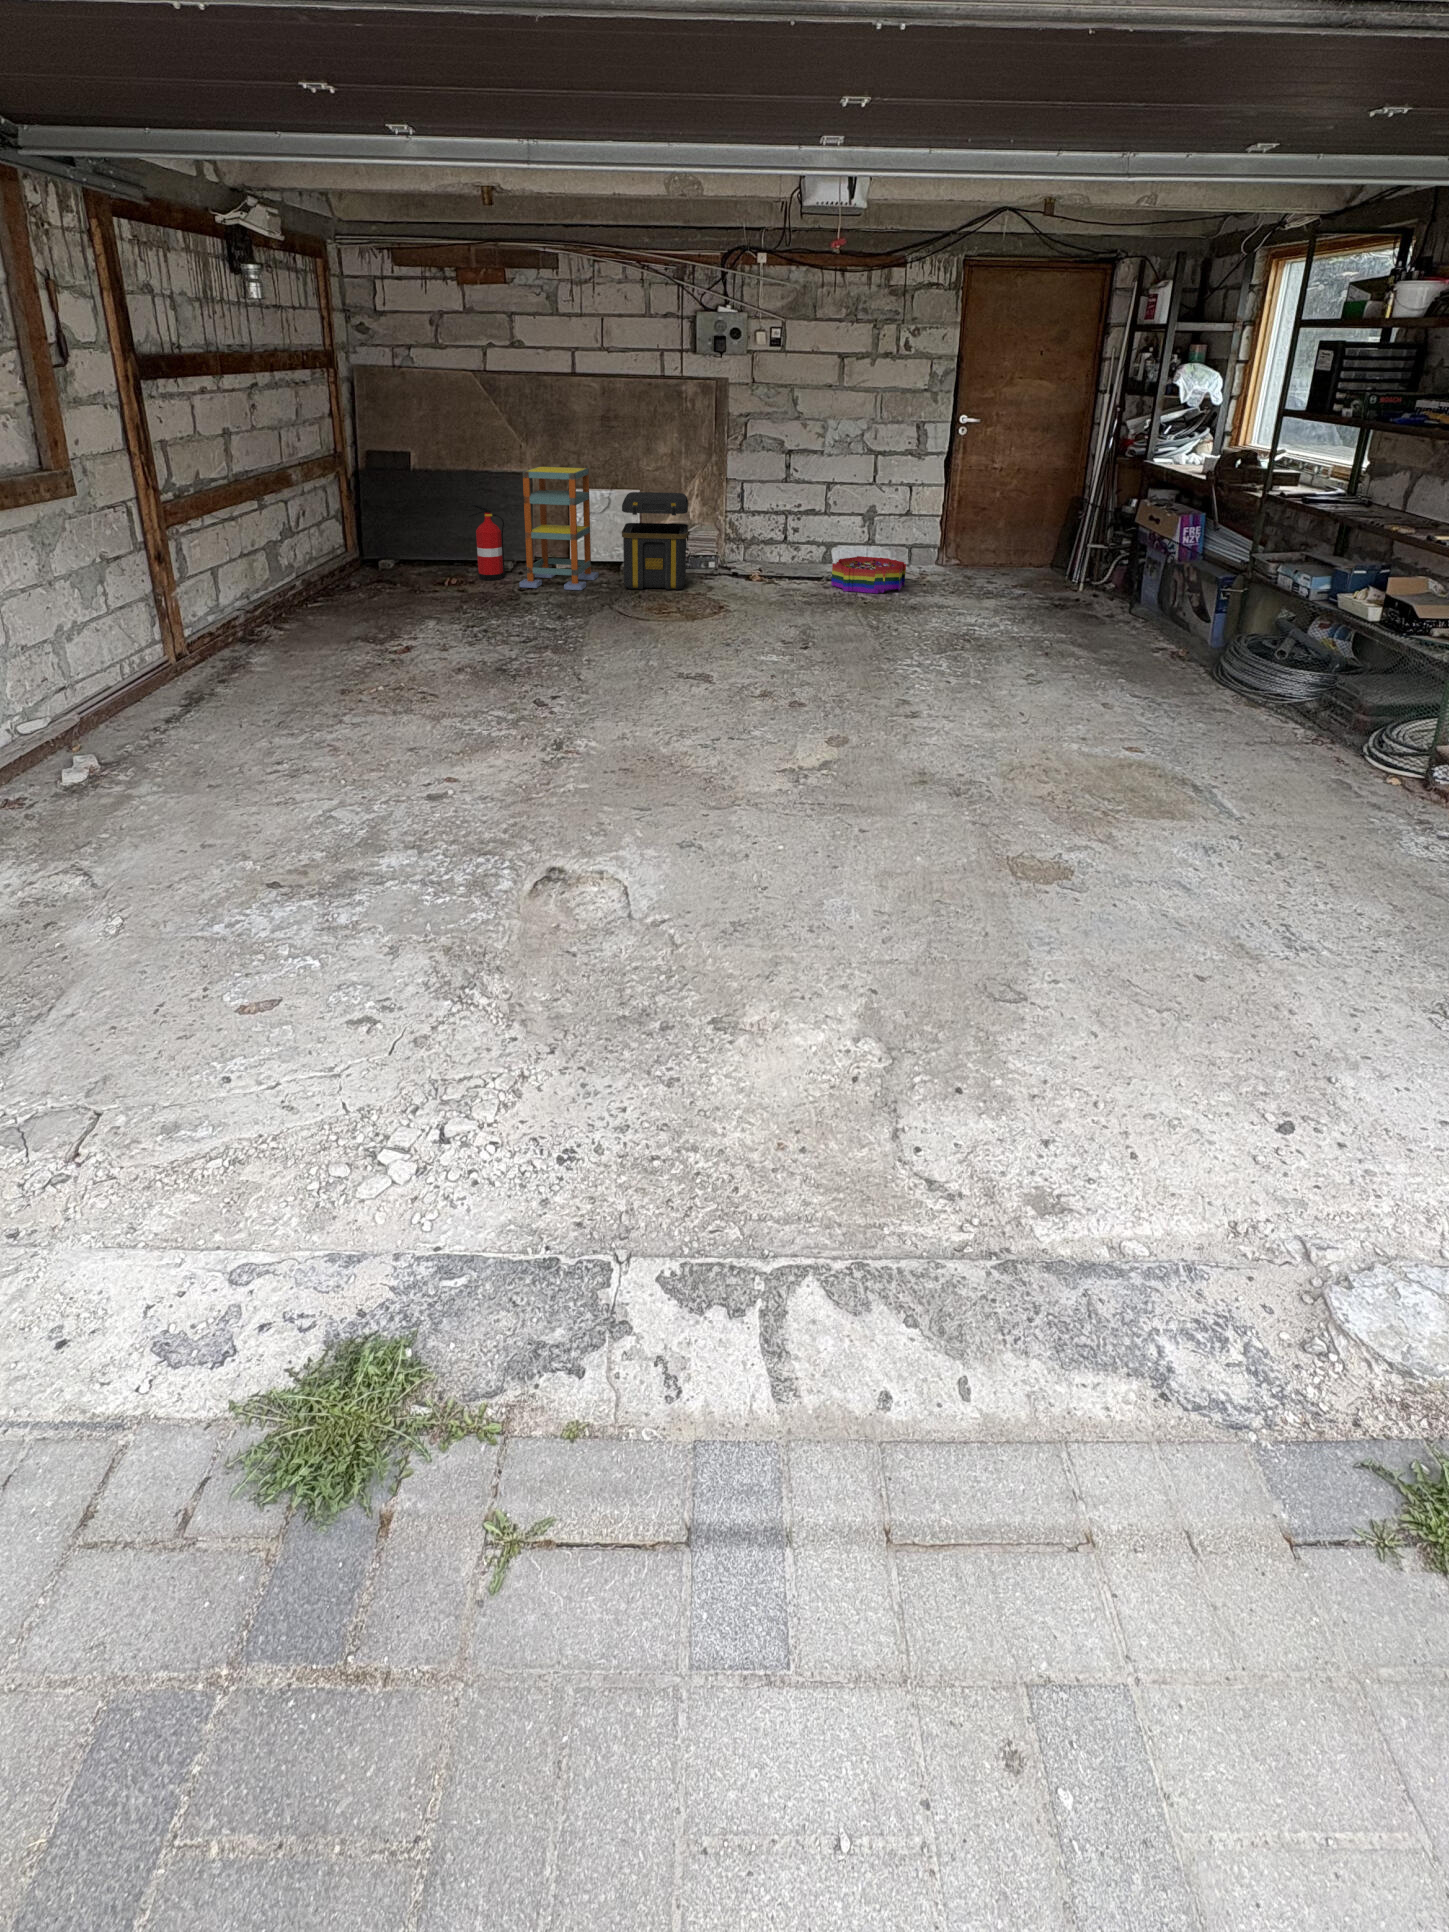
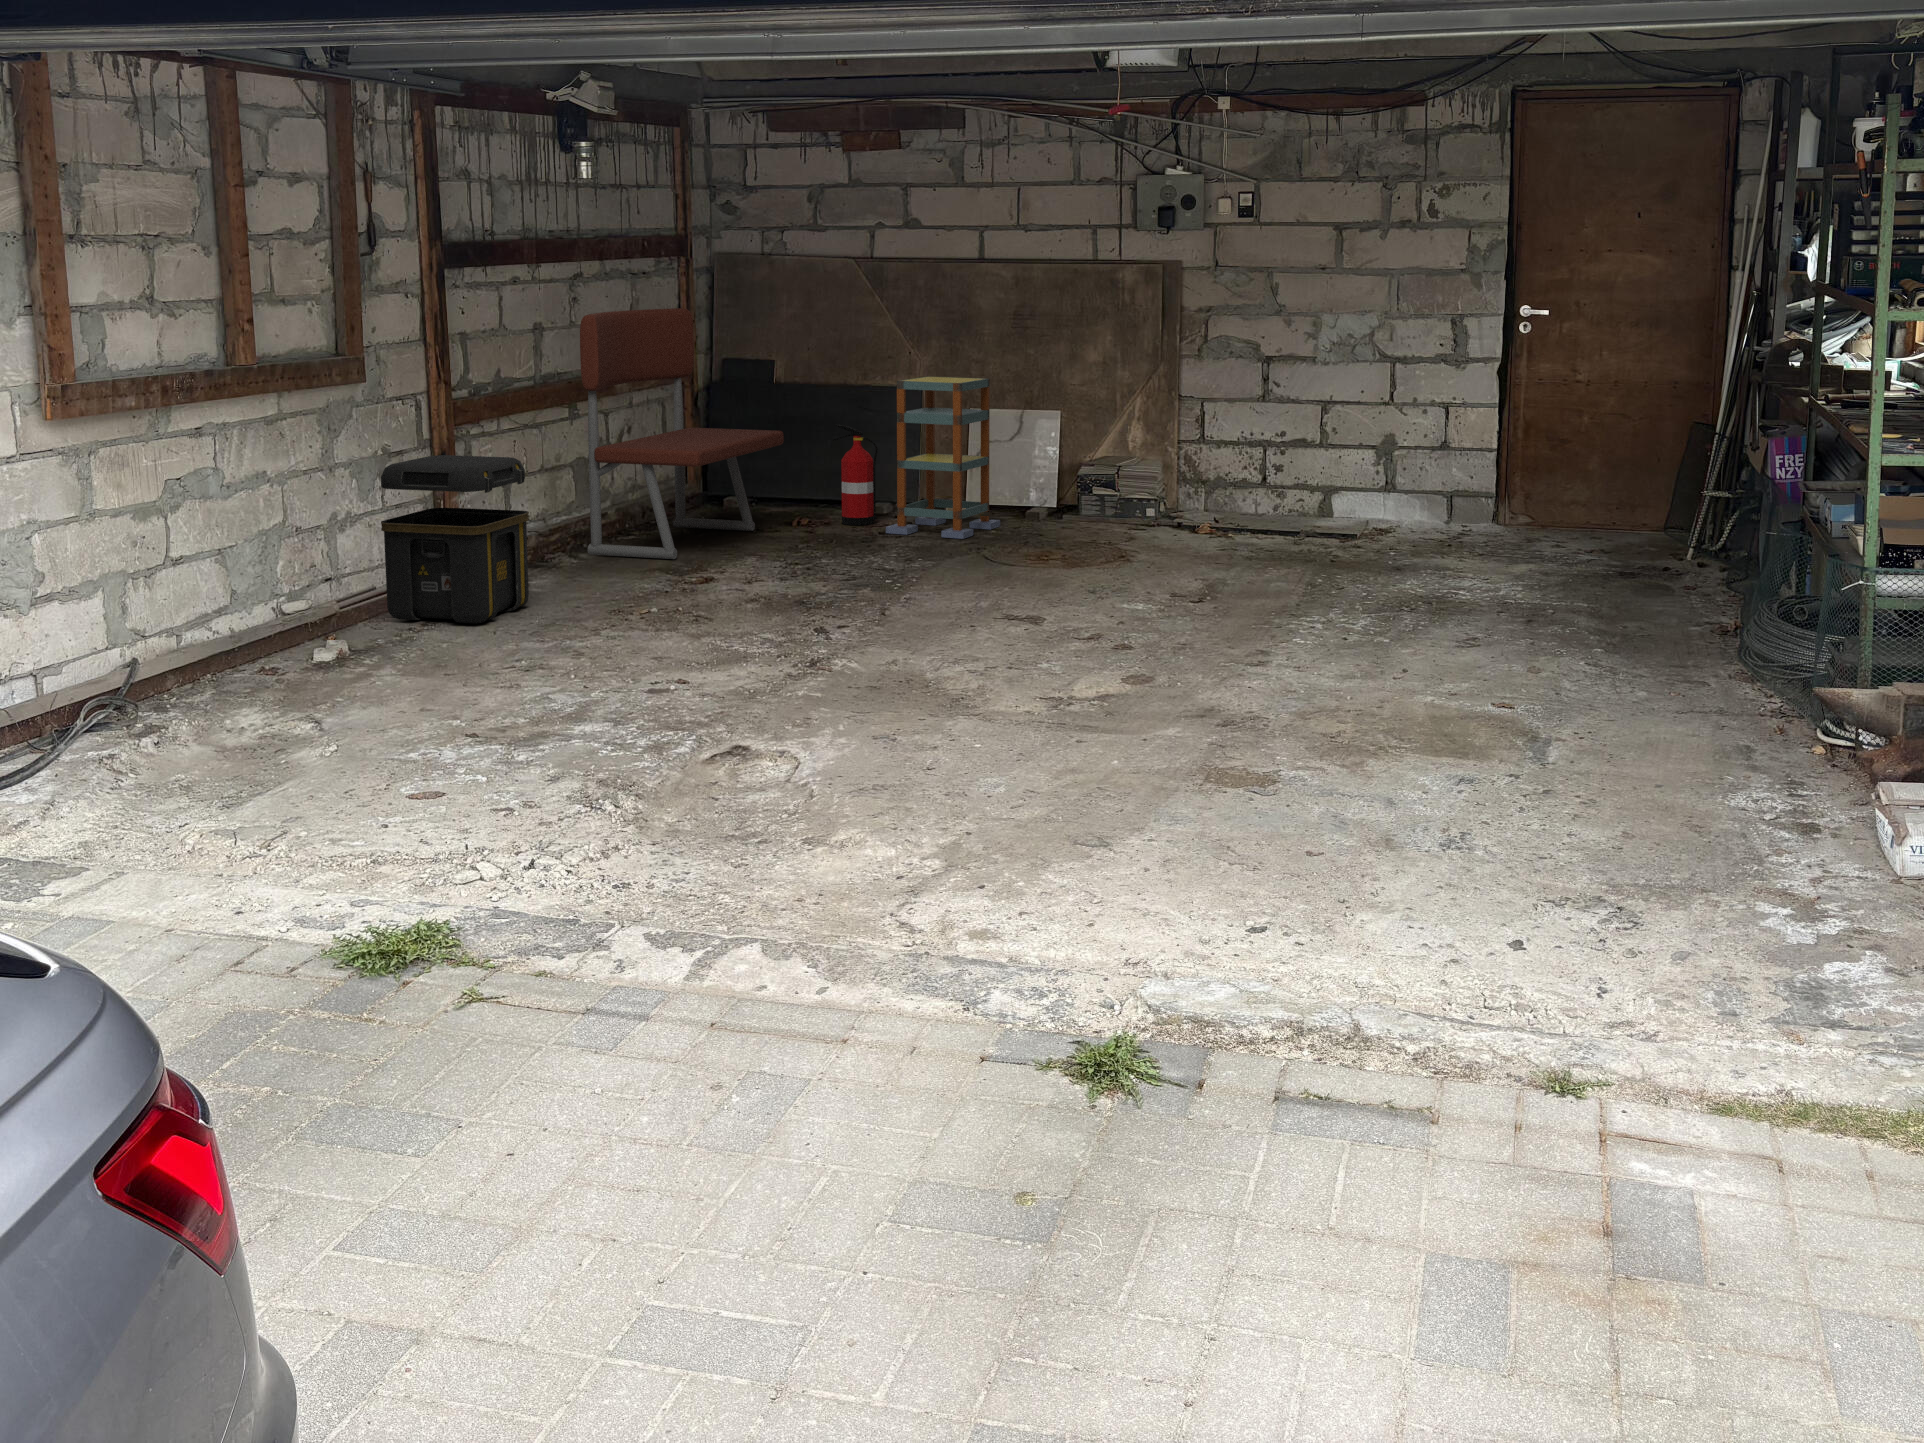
bench: none [265,413,434,623] -> present [580,308,784,559]
toolbox: present [622,492,688,590] -> present [381,455,529,624]
storage bin: present [831,556,906,594] -> none [1320,507,1429,557]

